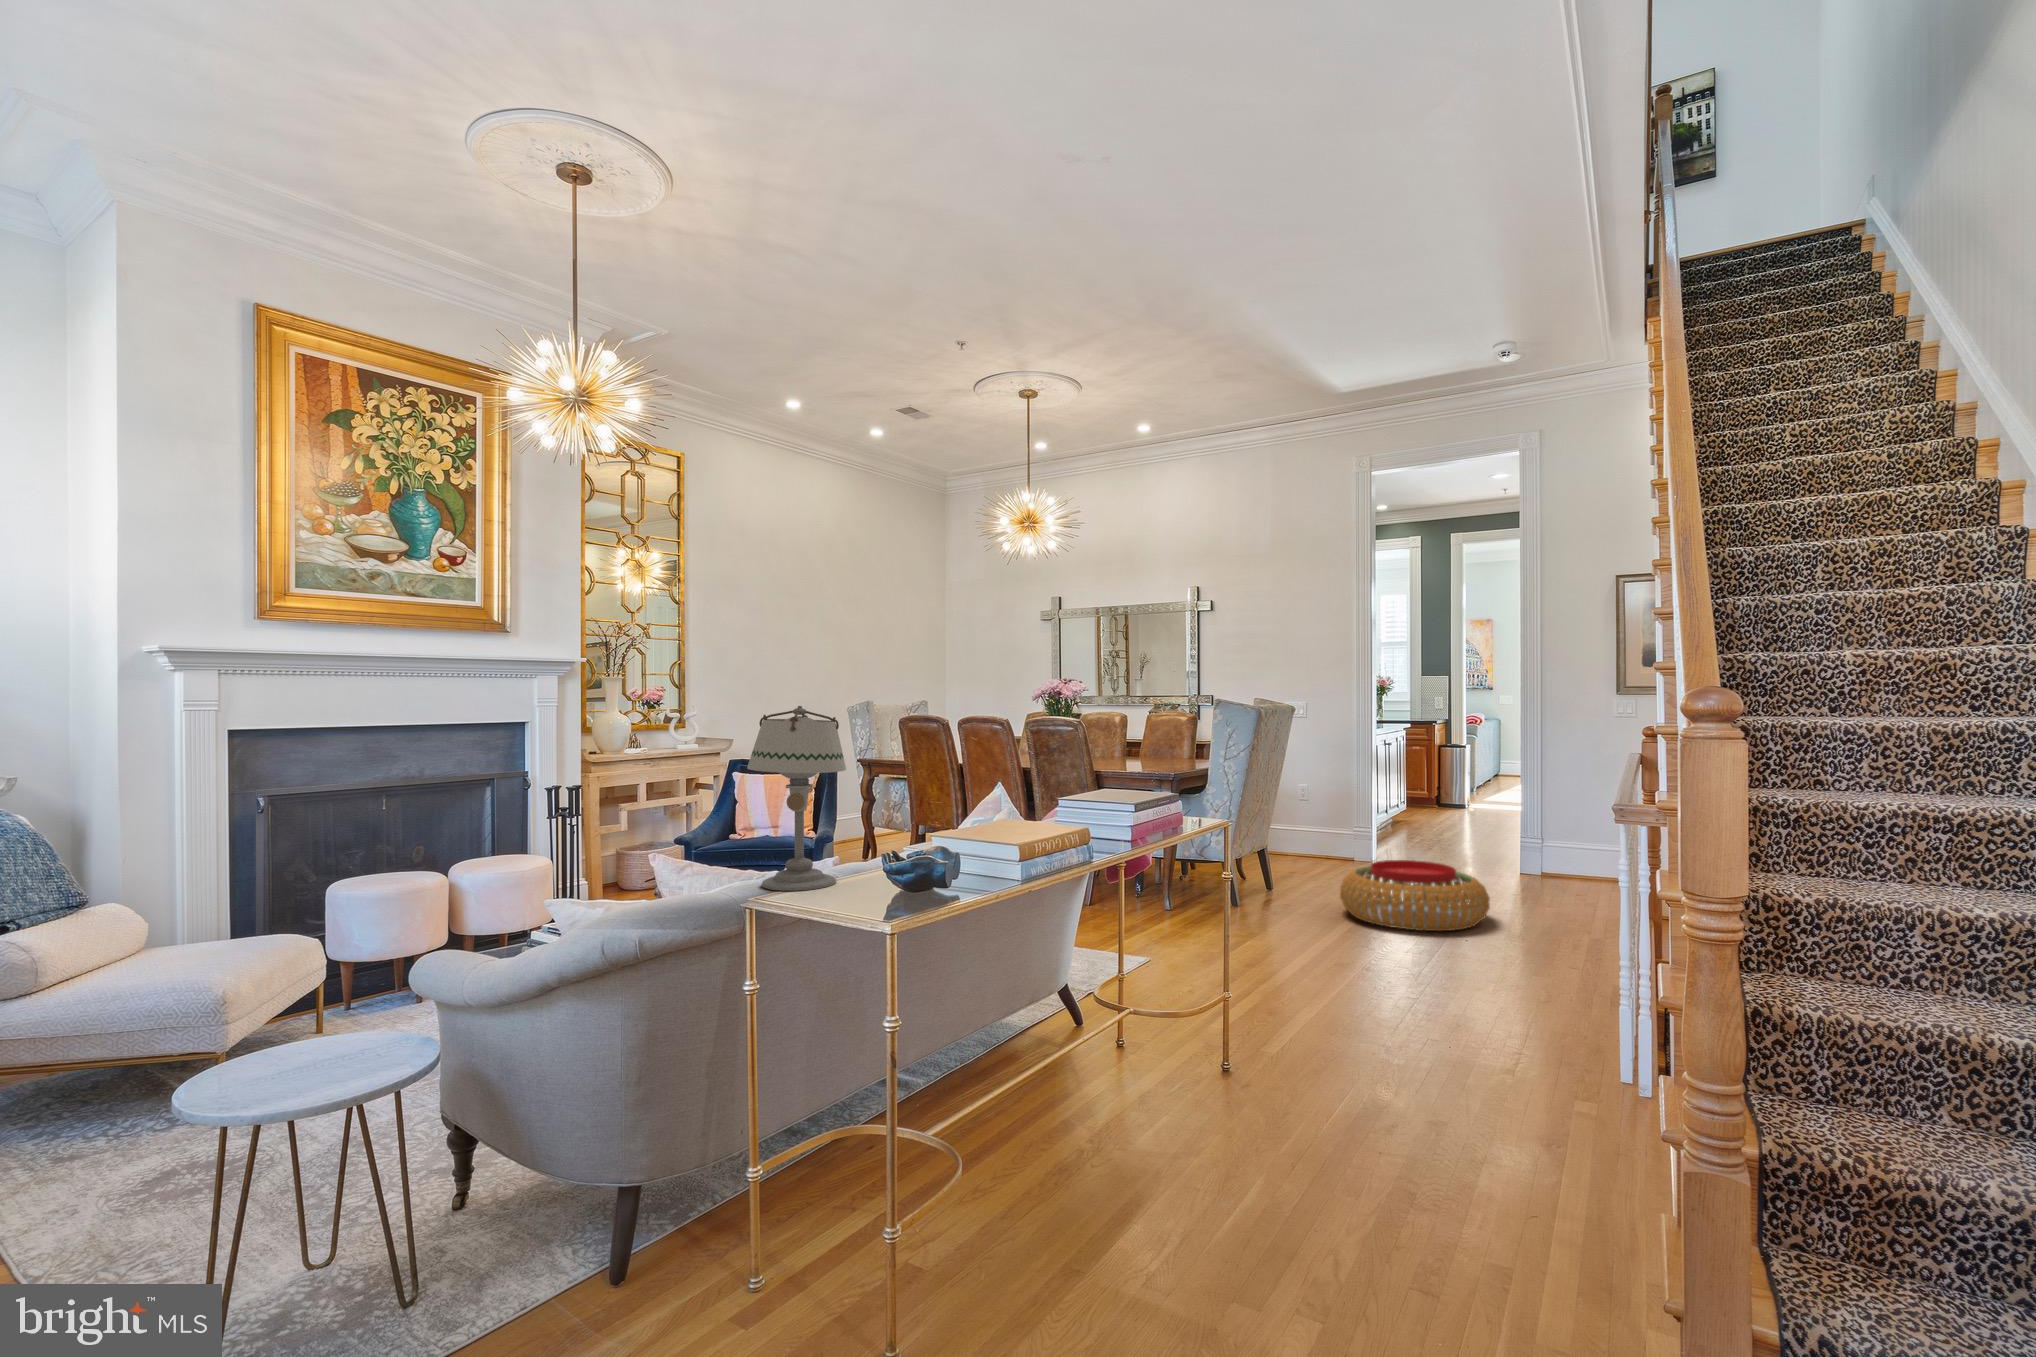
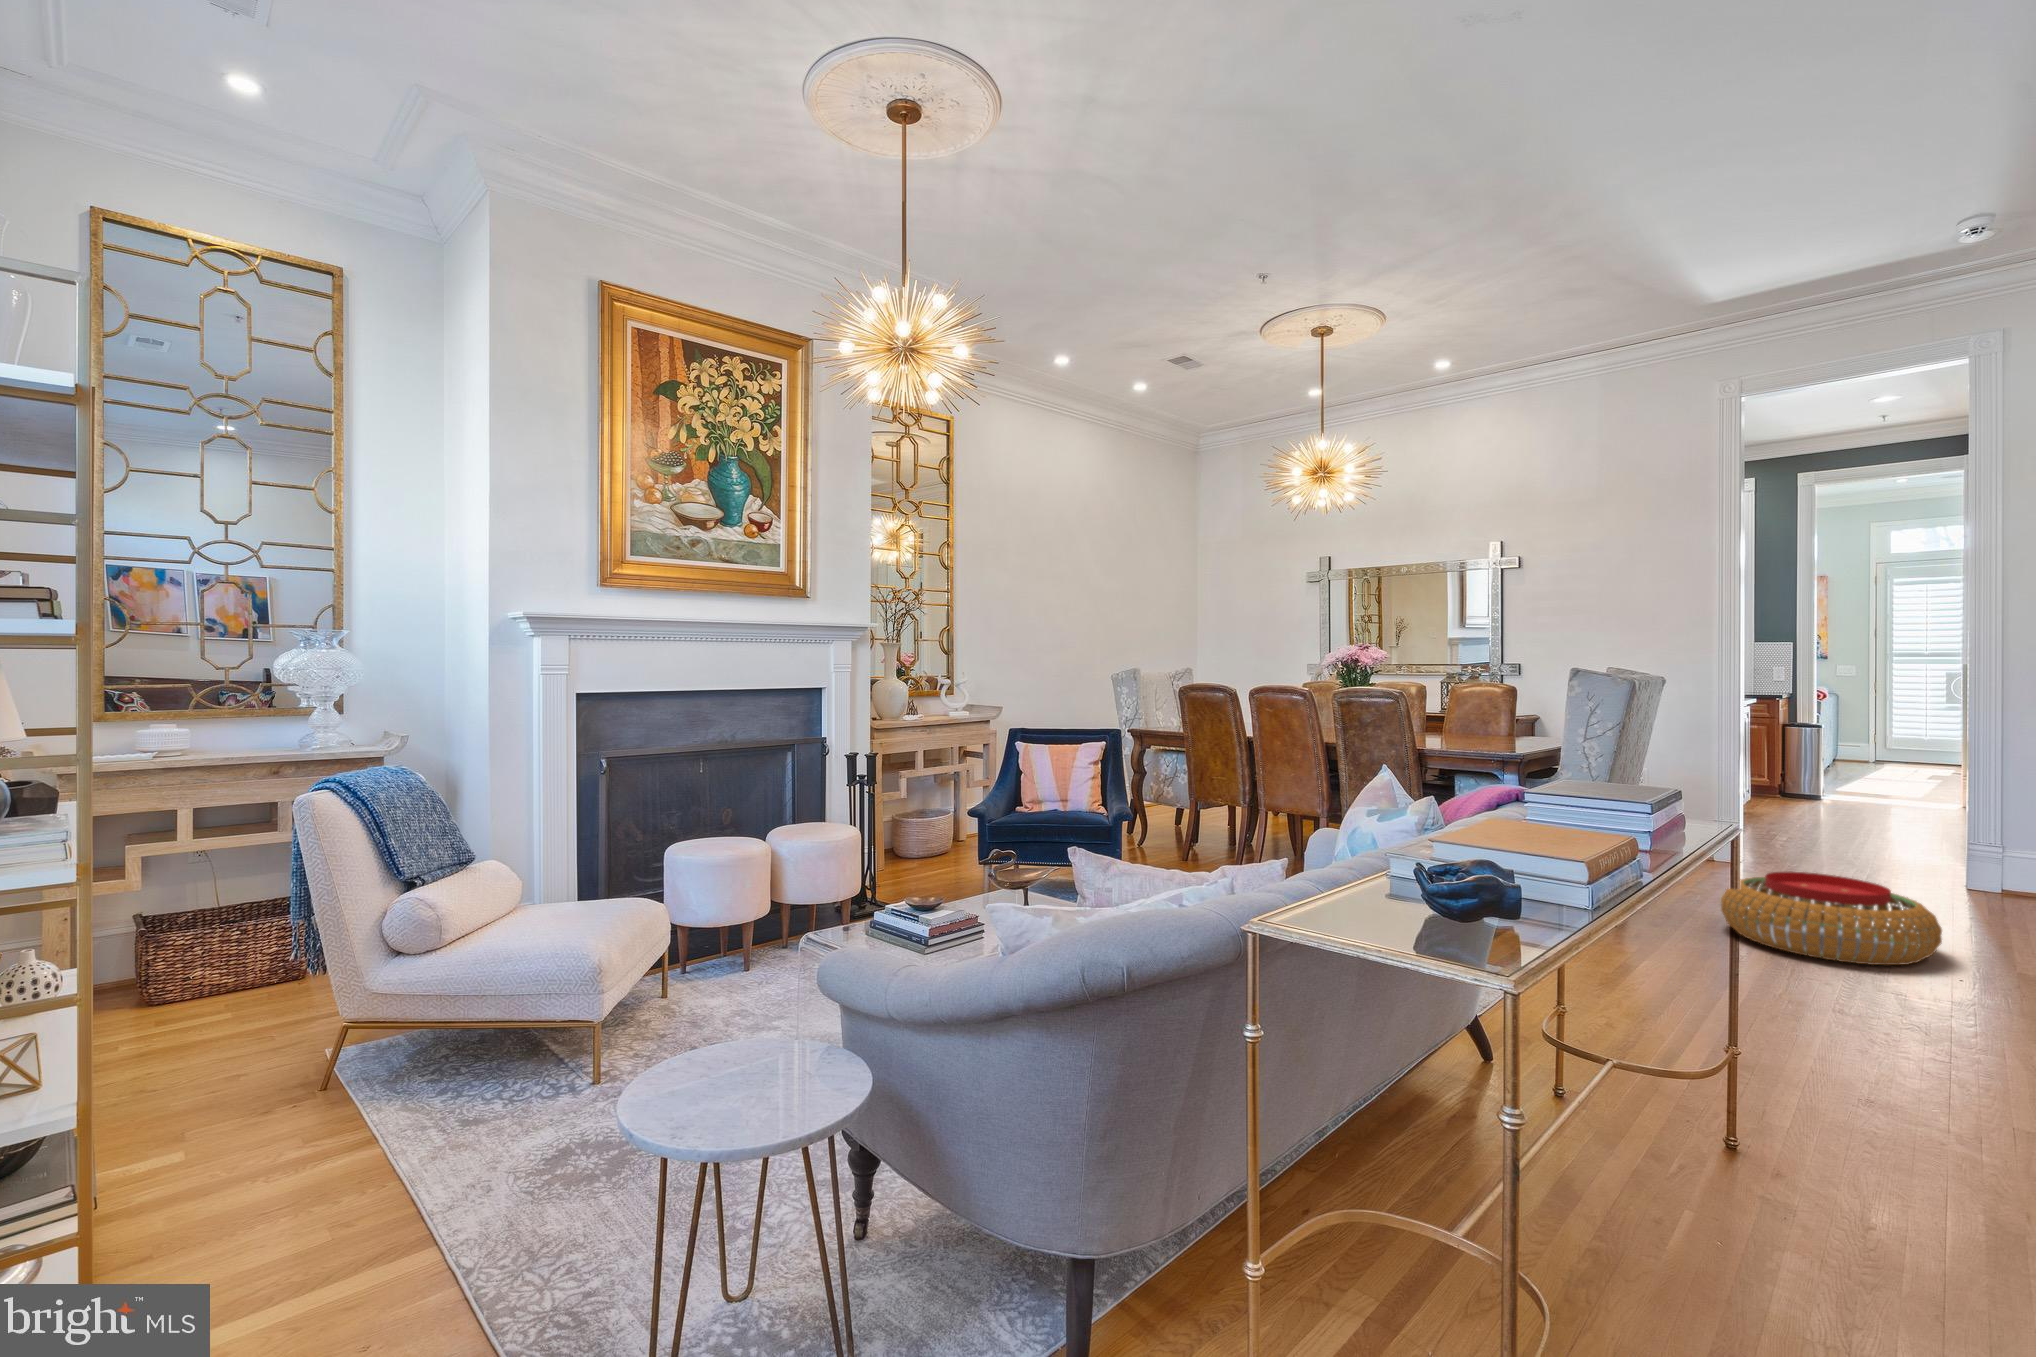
table lamp: present [747,706,846,891] -> none [1179,694,1296,913]

